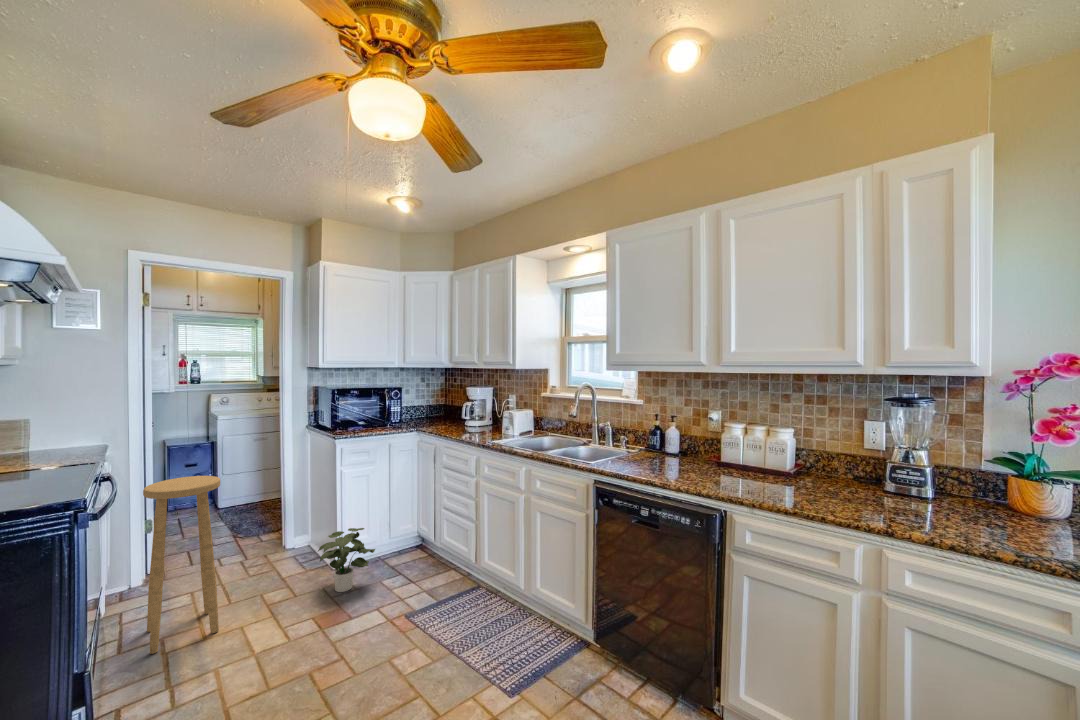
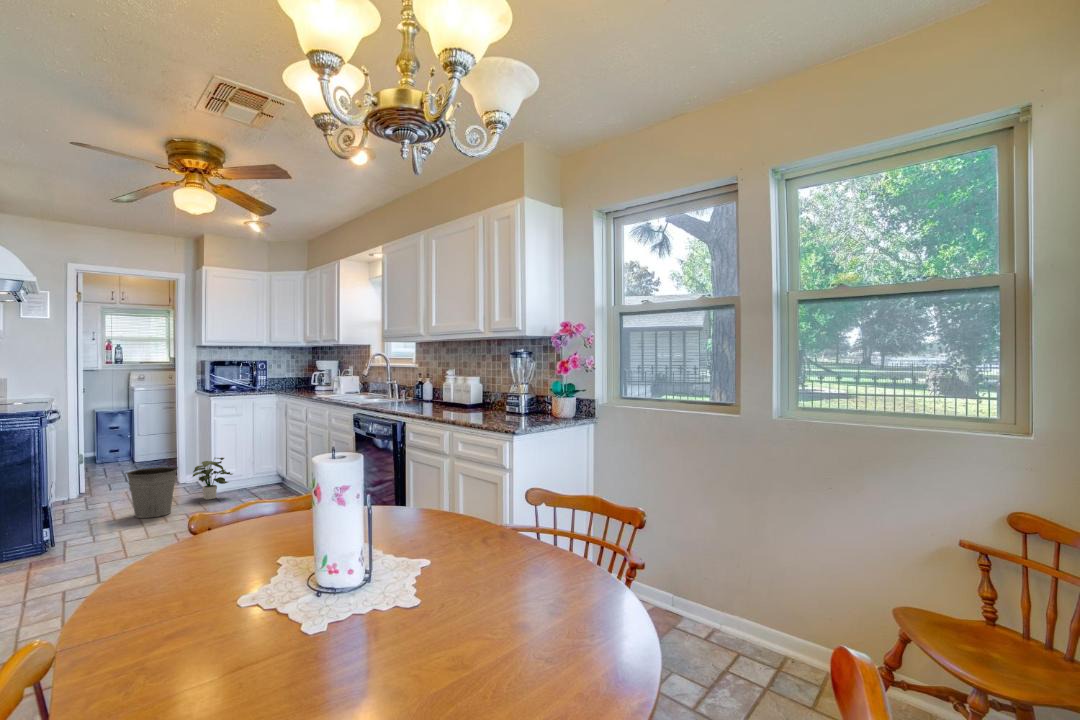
stool: present [143,476,220,654] -> none [78,413,125,515]
bucket: none [226,561,309,661] -> present [127,467,178,518]

